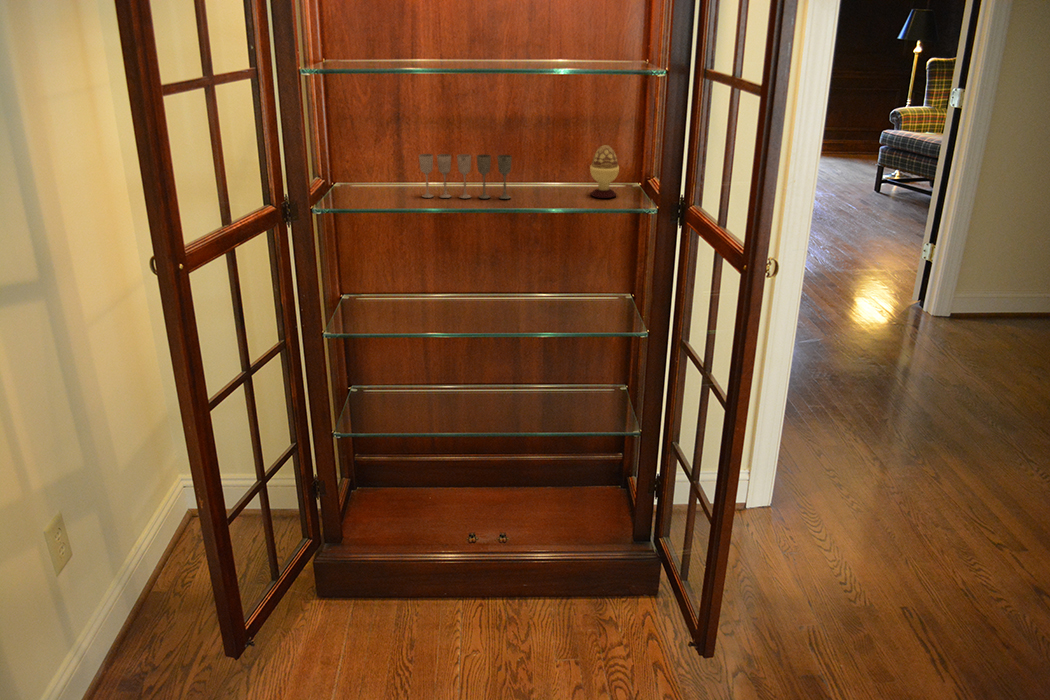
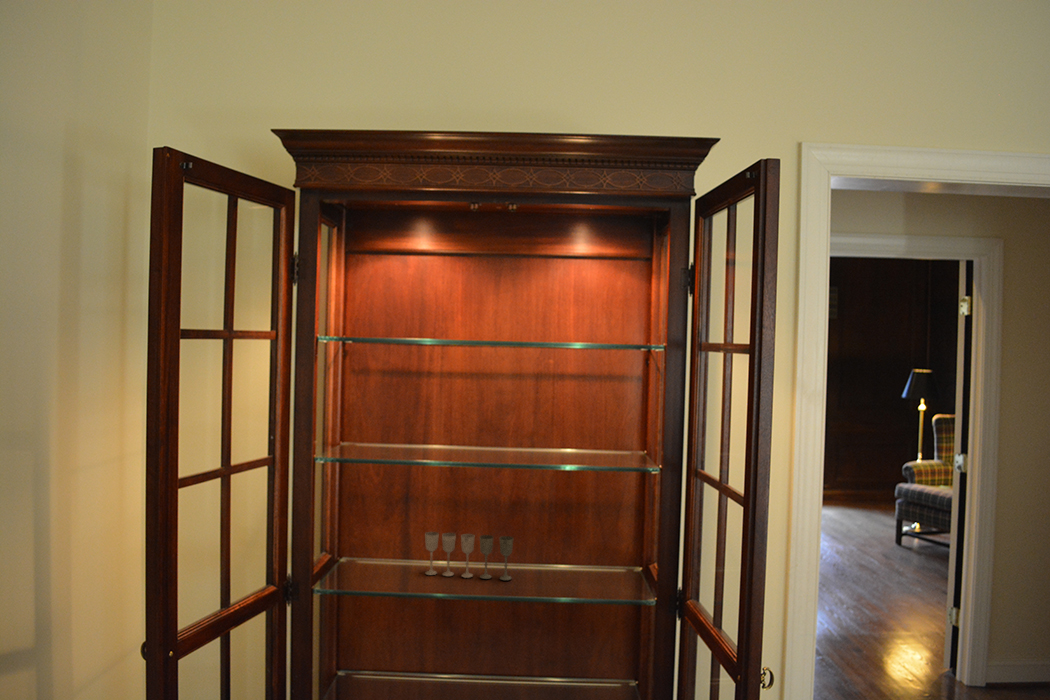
decorative egg: present [590,145,619,198] -> none [591,530,619,583]

